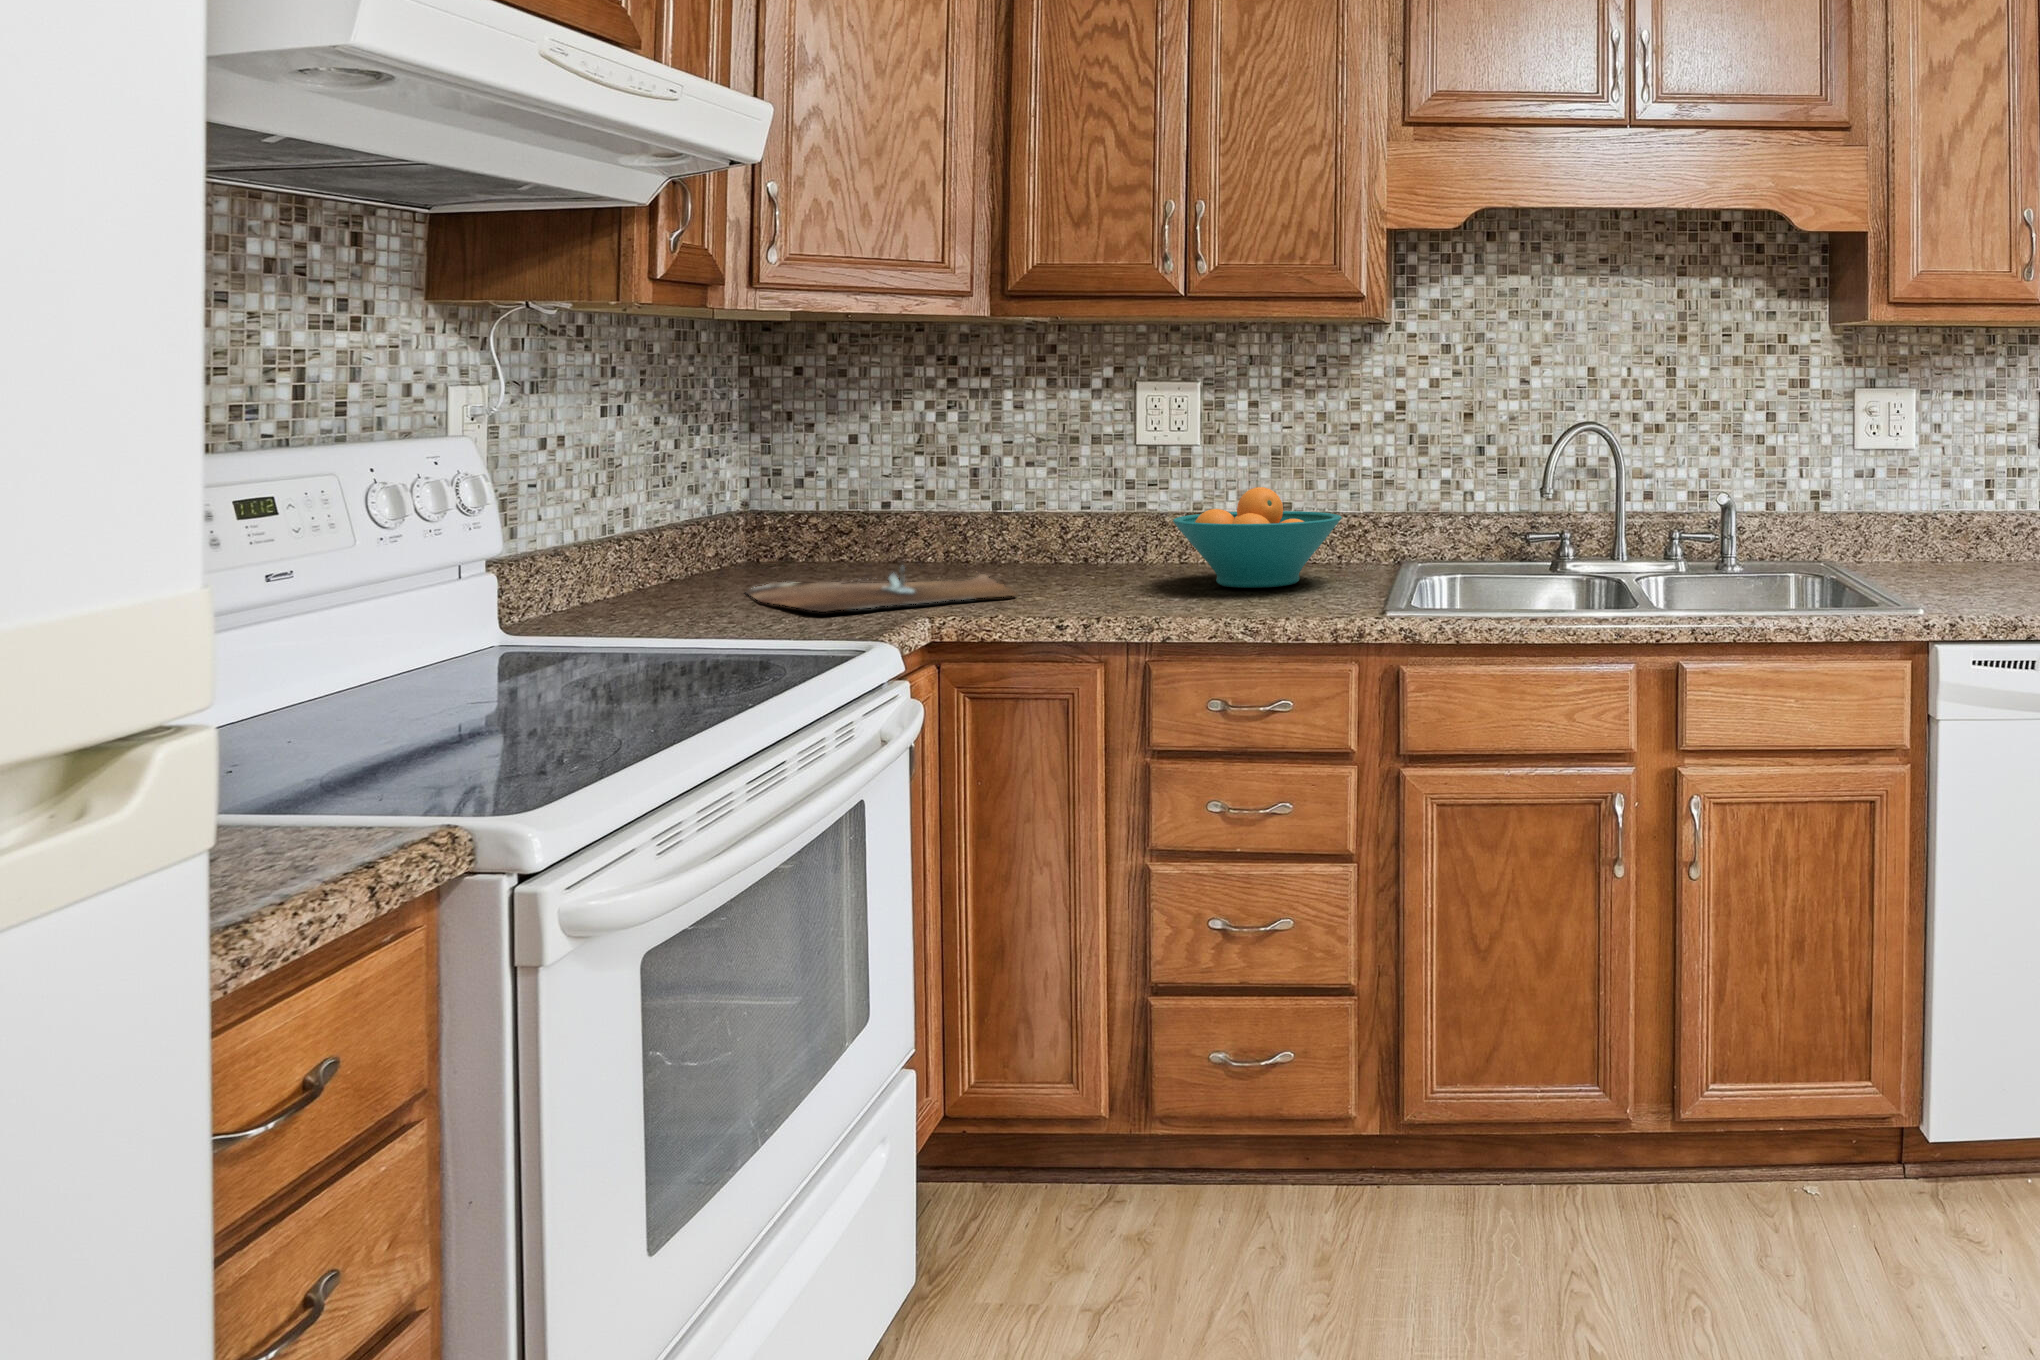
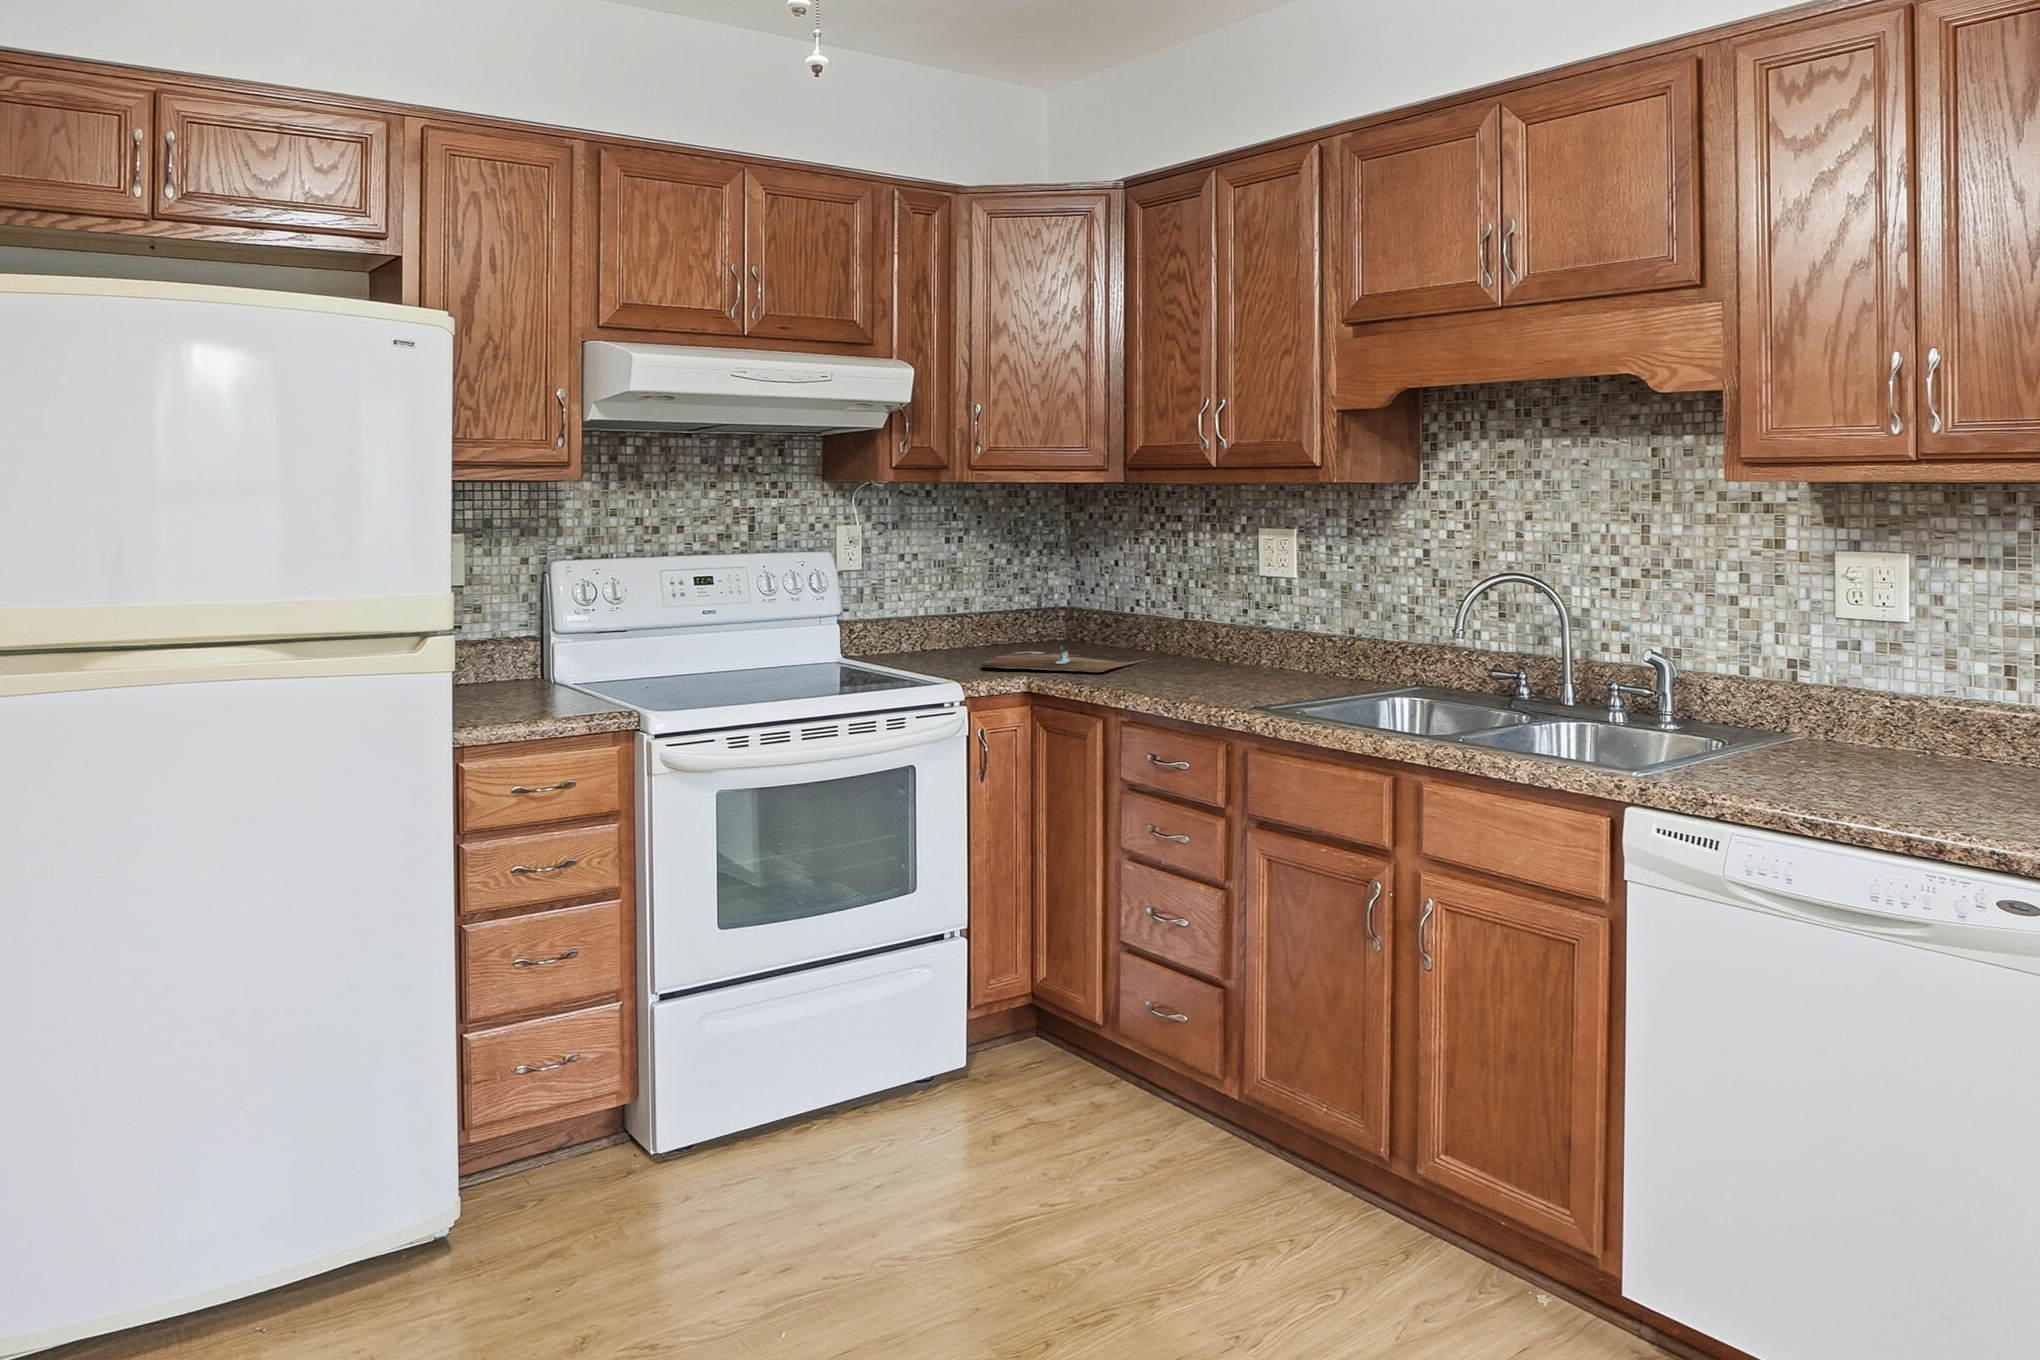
fruit bowl: present [1173,487,1342,588] -> none [1192,612,1321,687]

